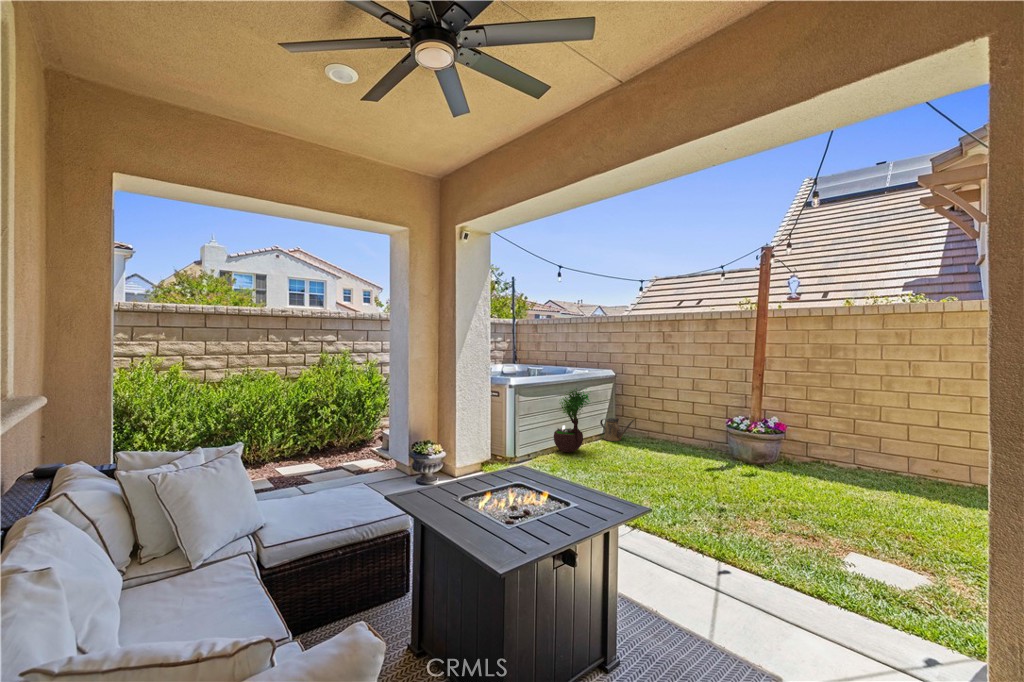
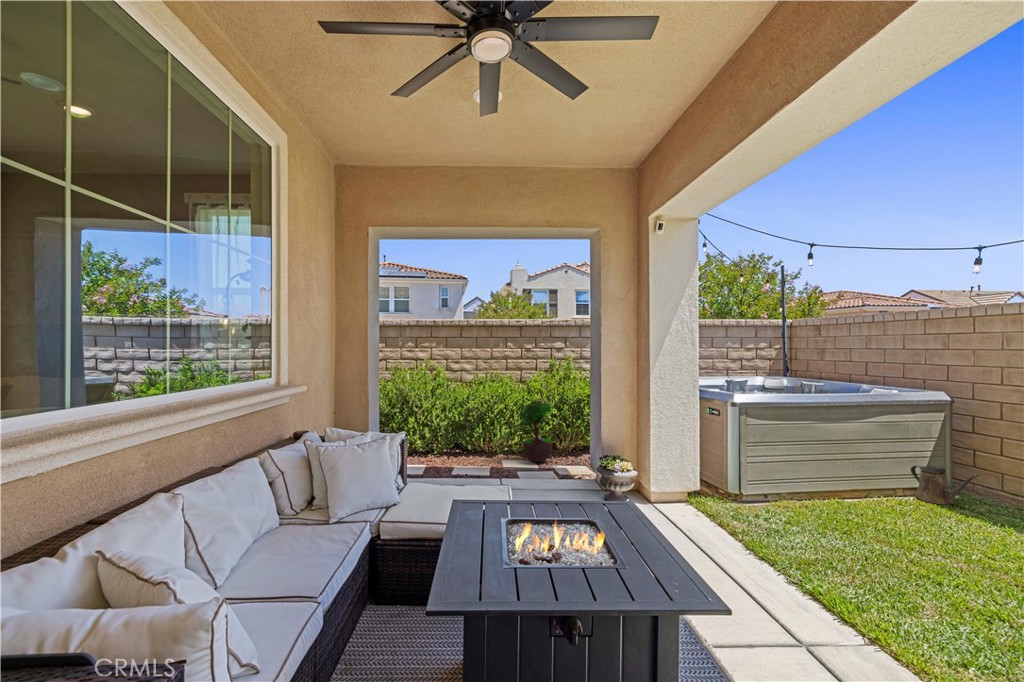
potted tree: present [554,388,590,452] -> present [516,400,552,462]

